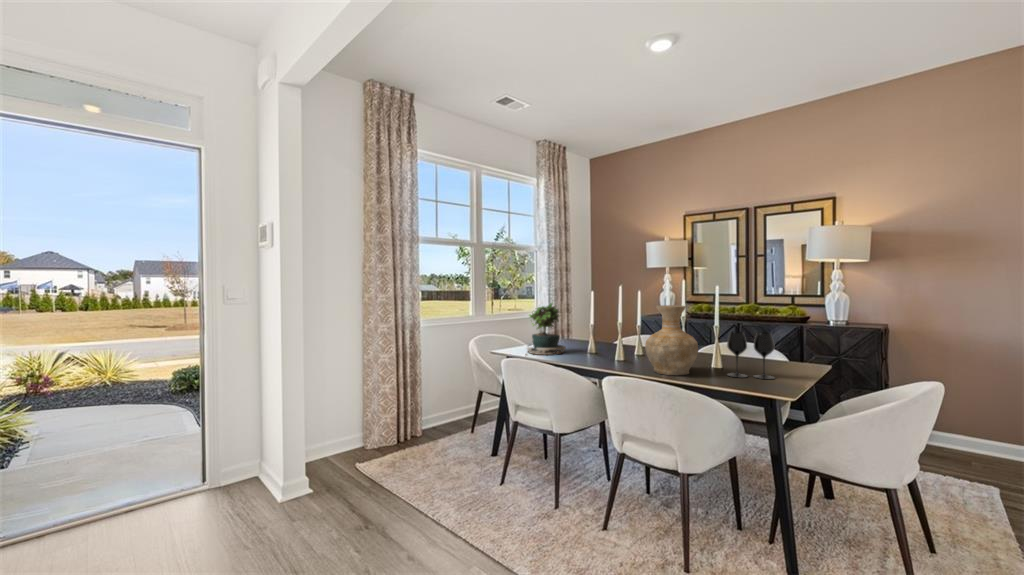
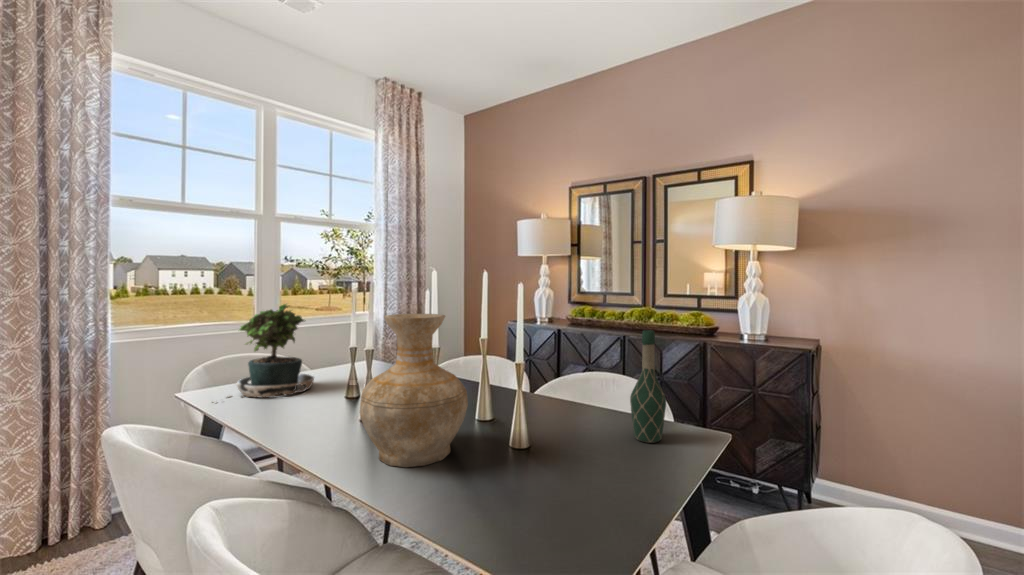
wine bottle: none [777,313,798,370] -> present [630,330,666,442]
wine glass: present [727,331,774,379] -> none [514,371,606,481]

